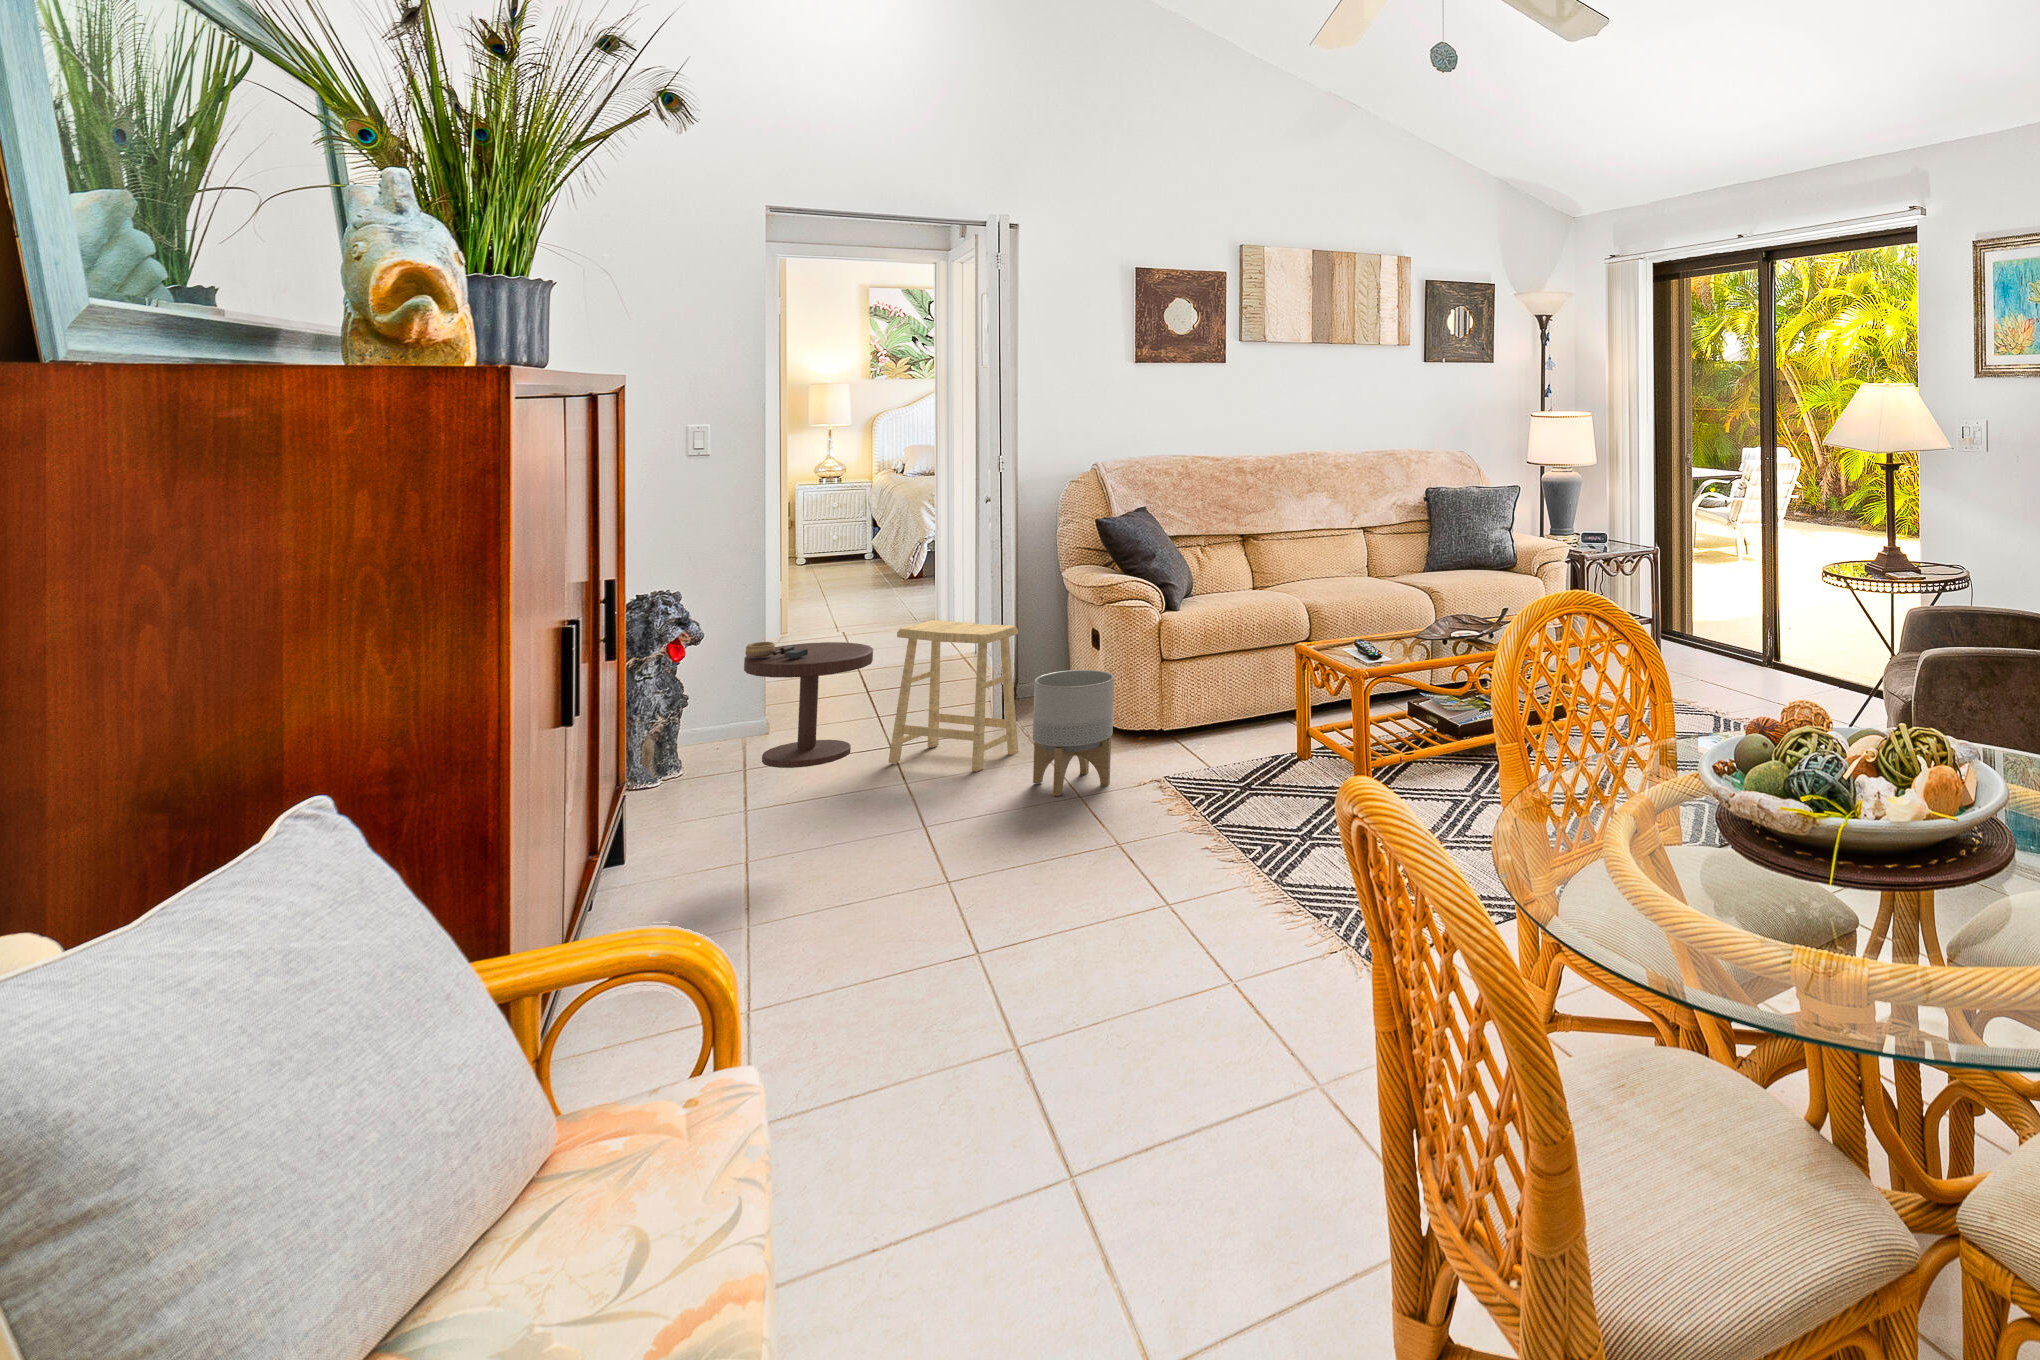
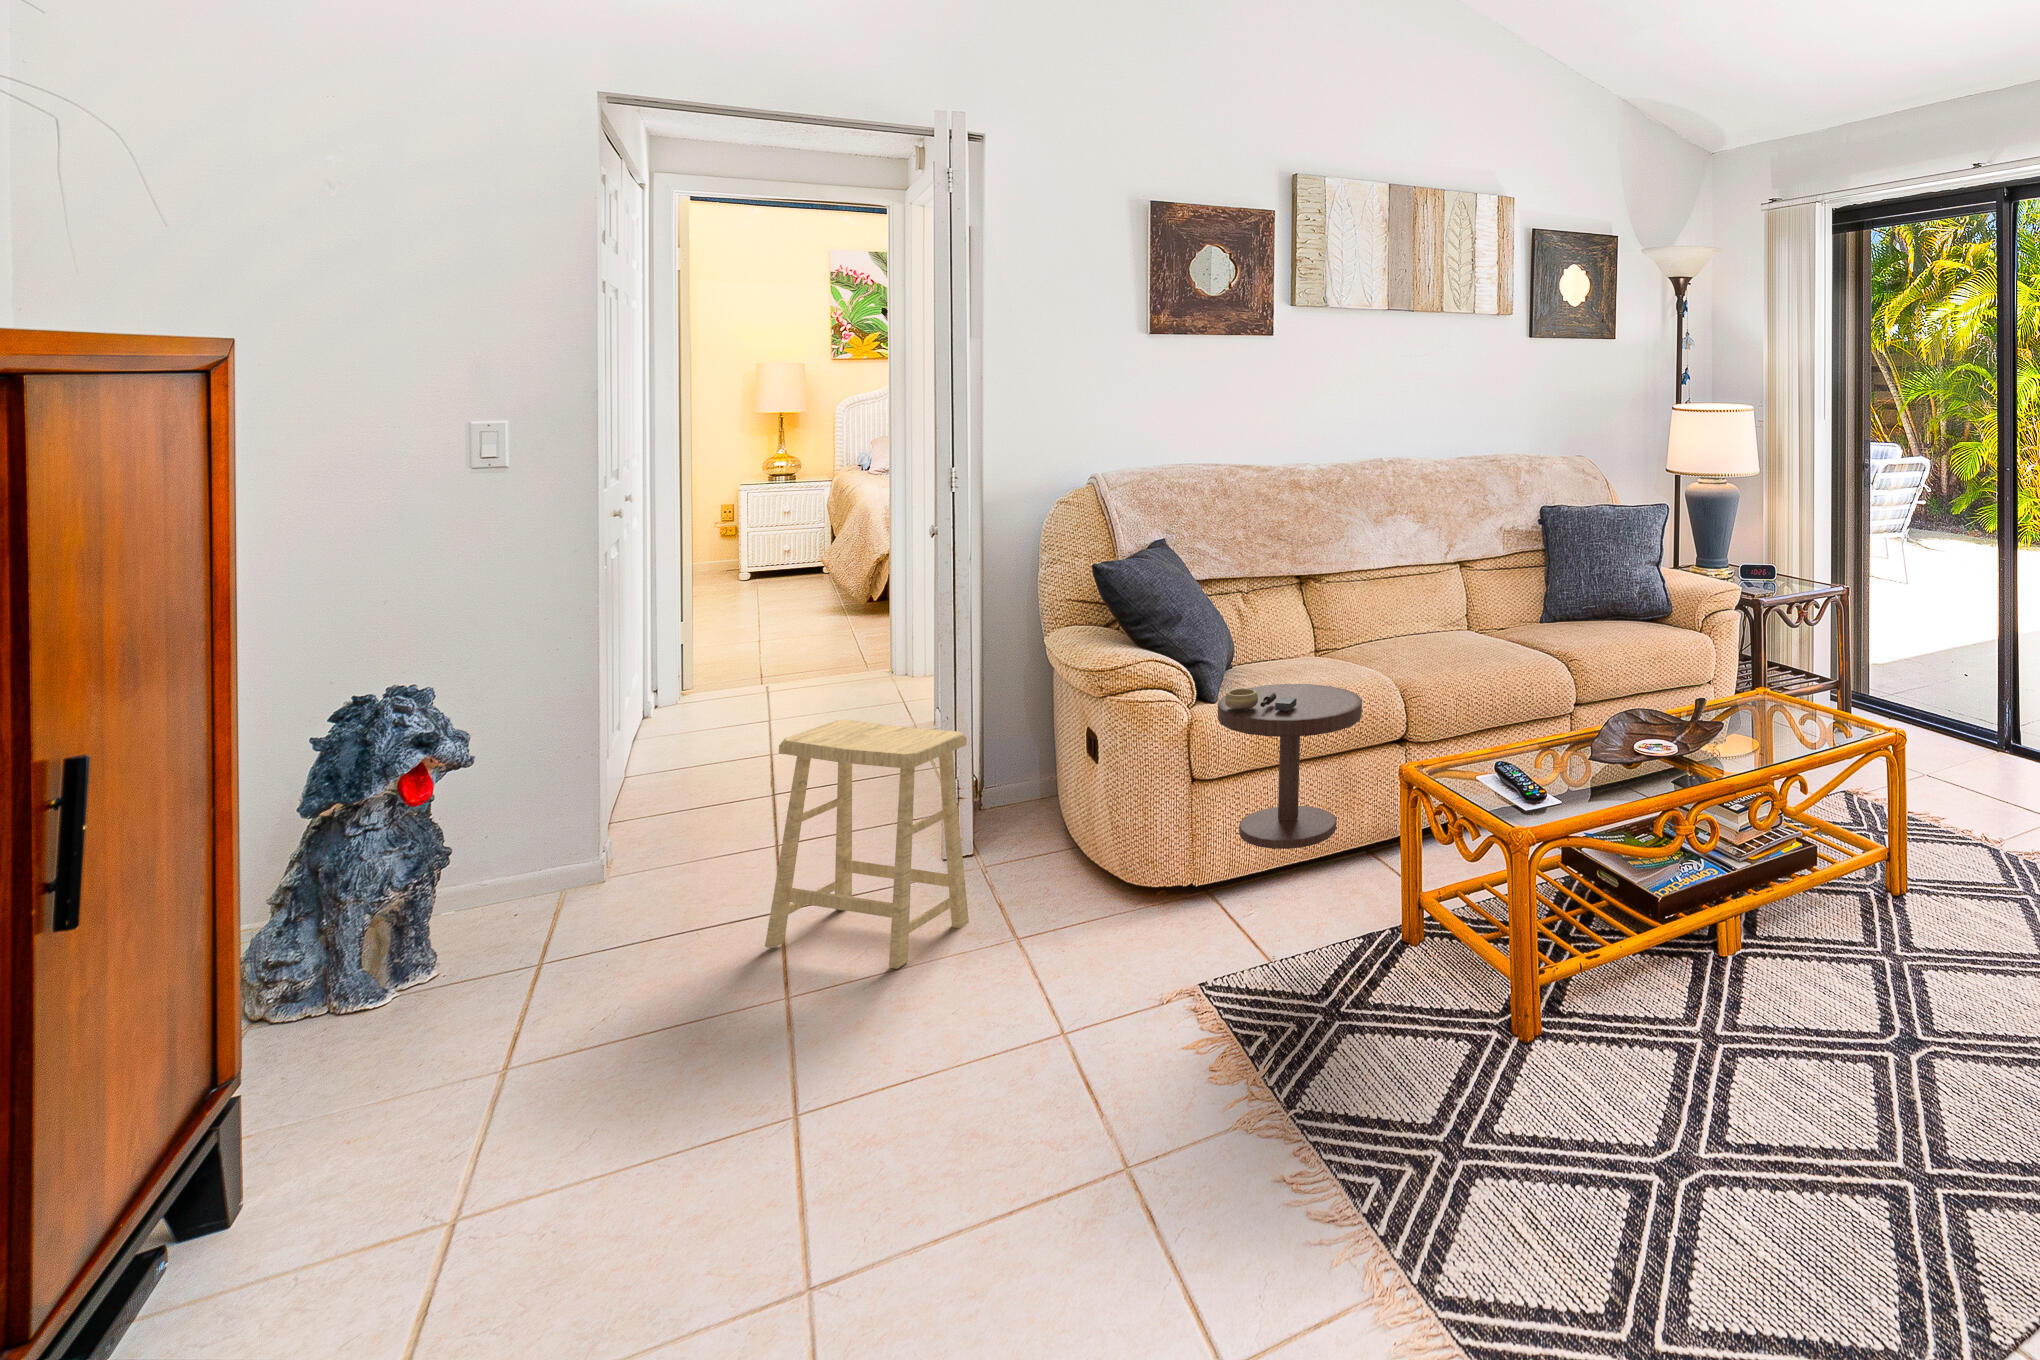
side table: present [744,642,873,768] -> present [1218,684,1362,957]
planter: present [1033,670,1114,796] -> none [976,813,1108,1034]

